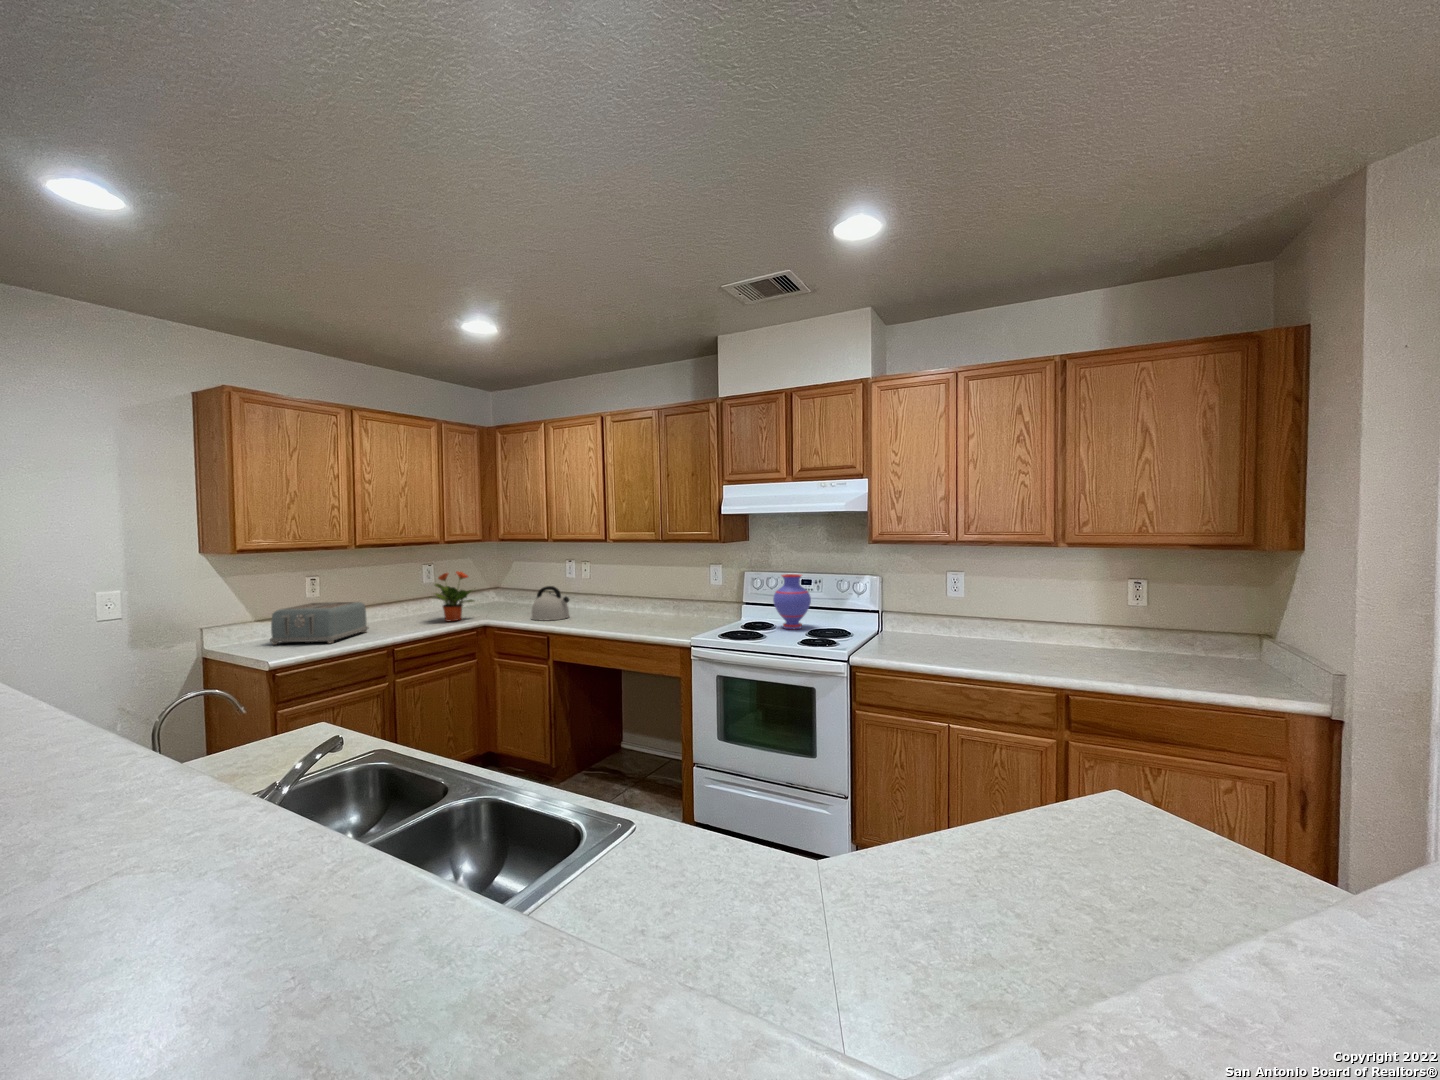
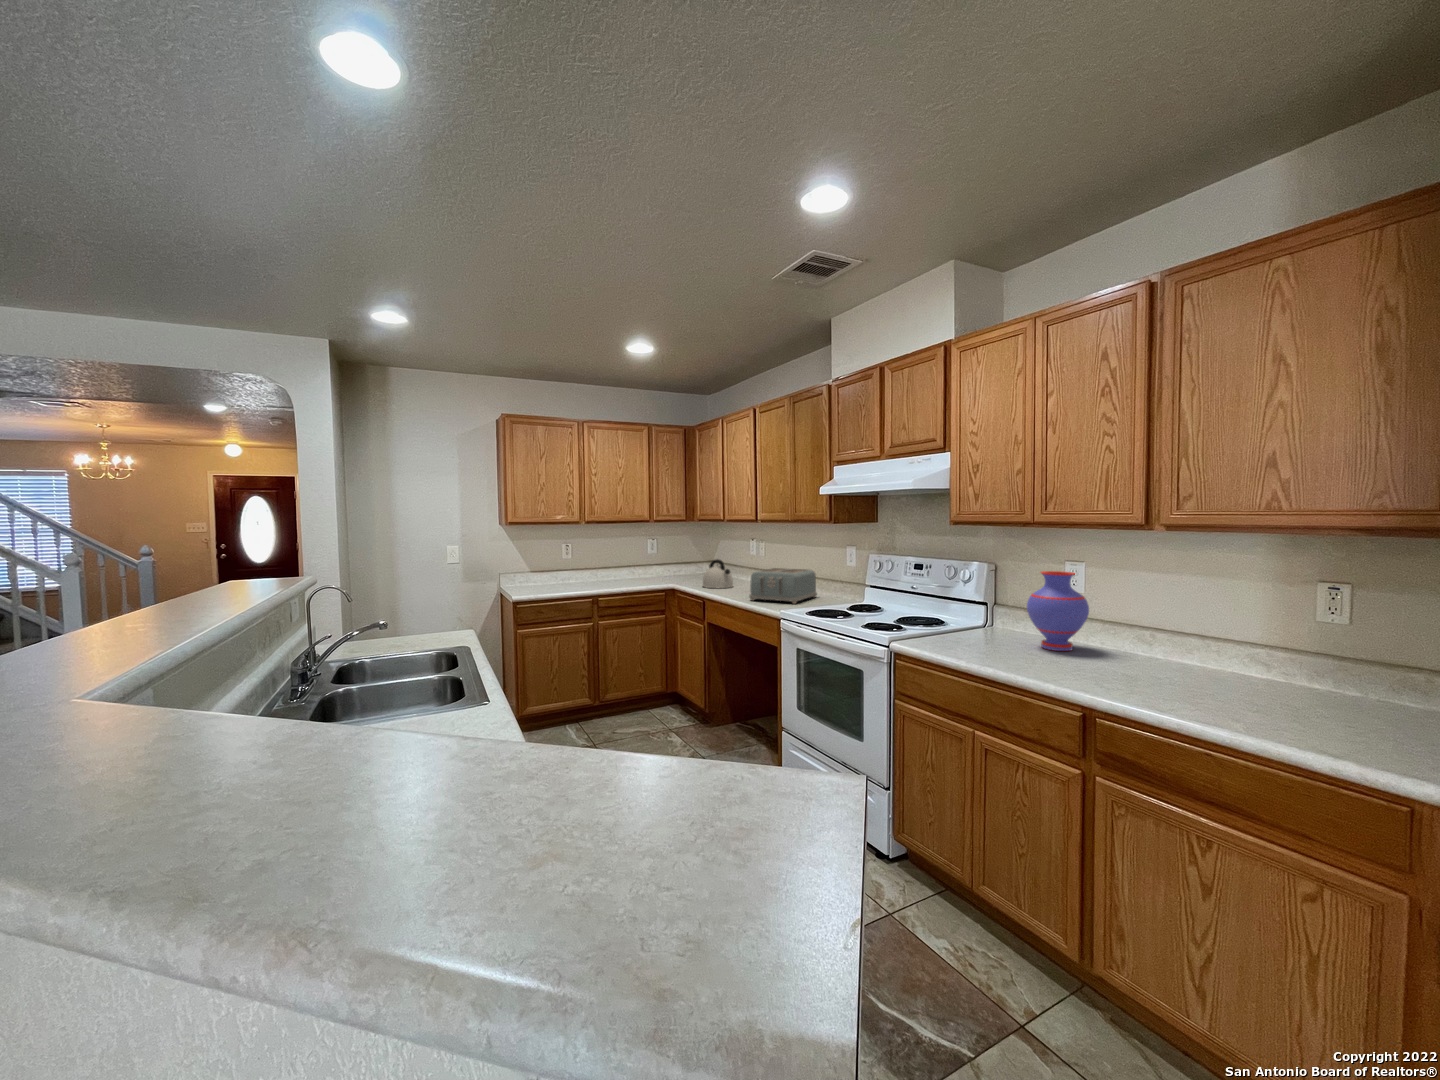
potted plant: present [435,571,474,621] -> none [635,544,670,583]
vase: present [773,574,811,629] -> present [1027,571,1089,651]
toaster: present [270,602,368,645] -> present [749,568,817,604]

